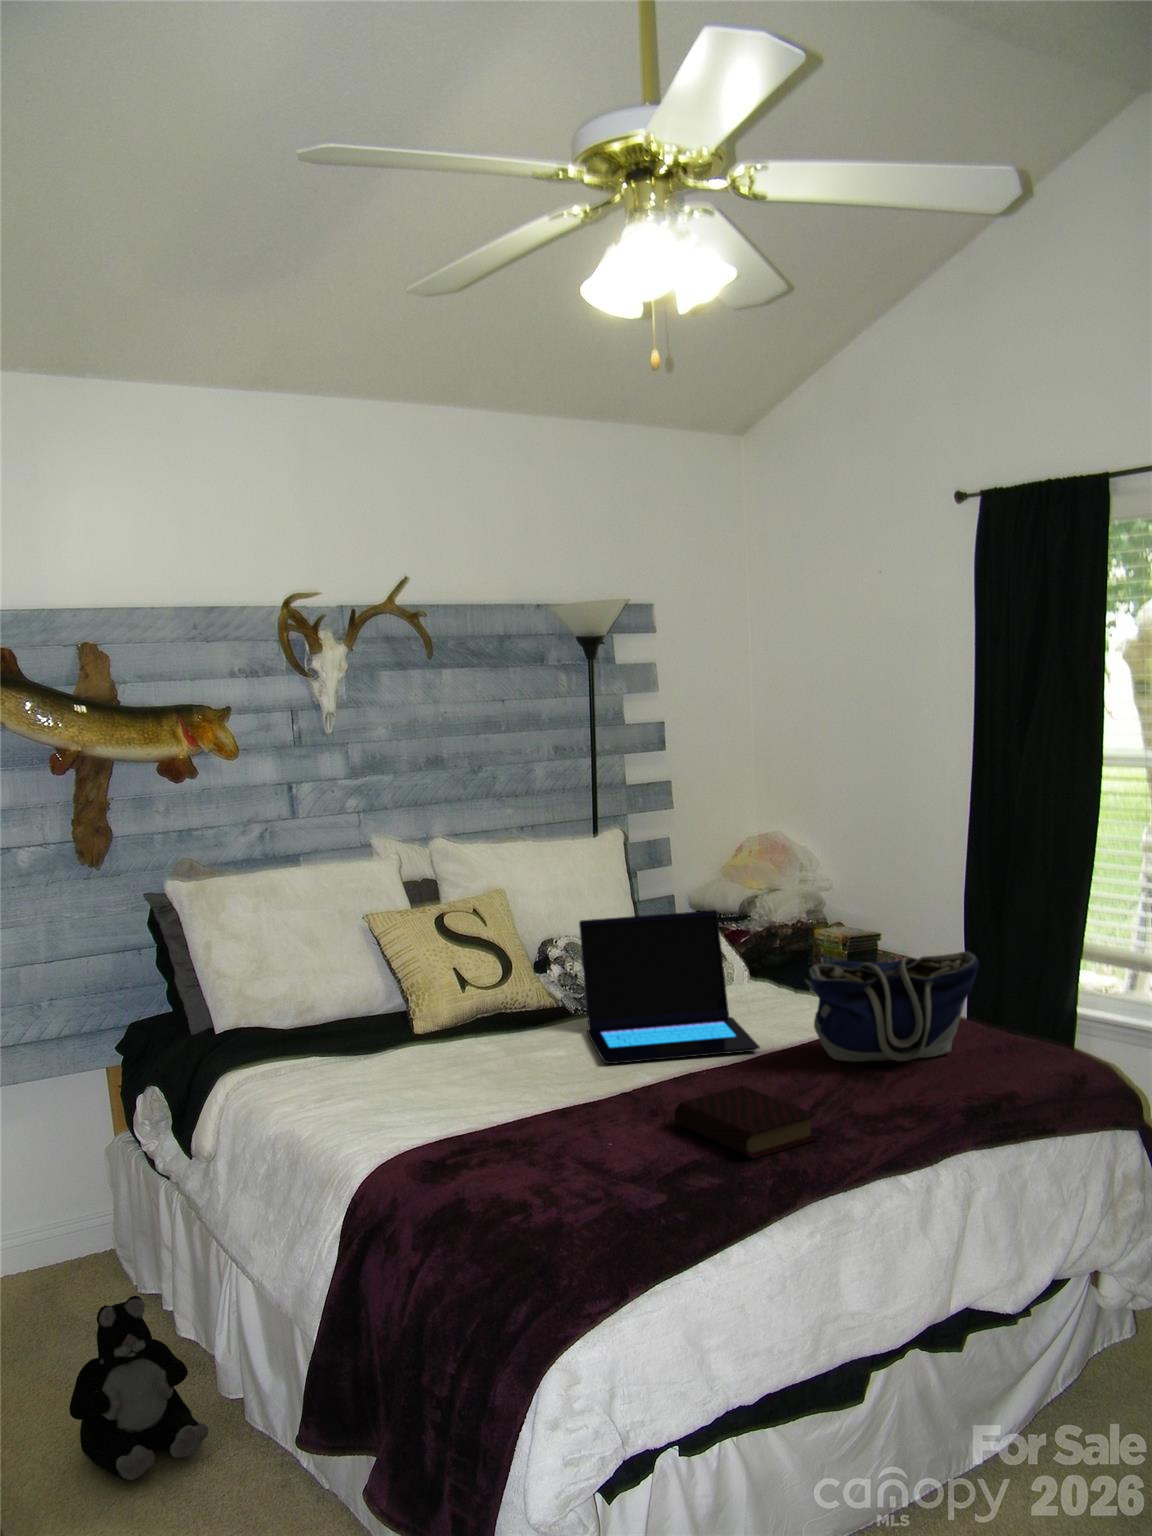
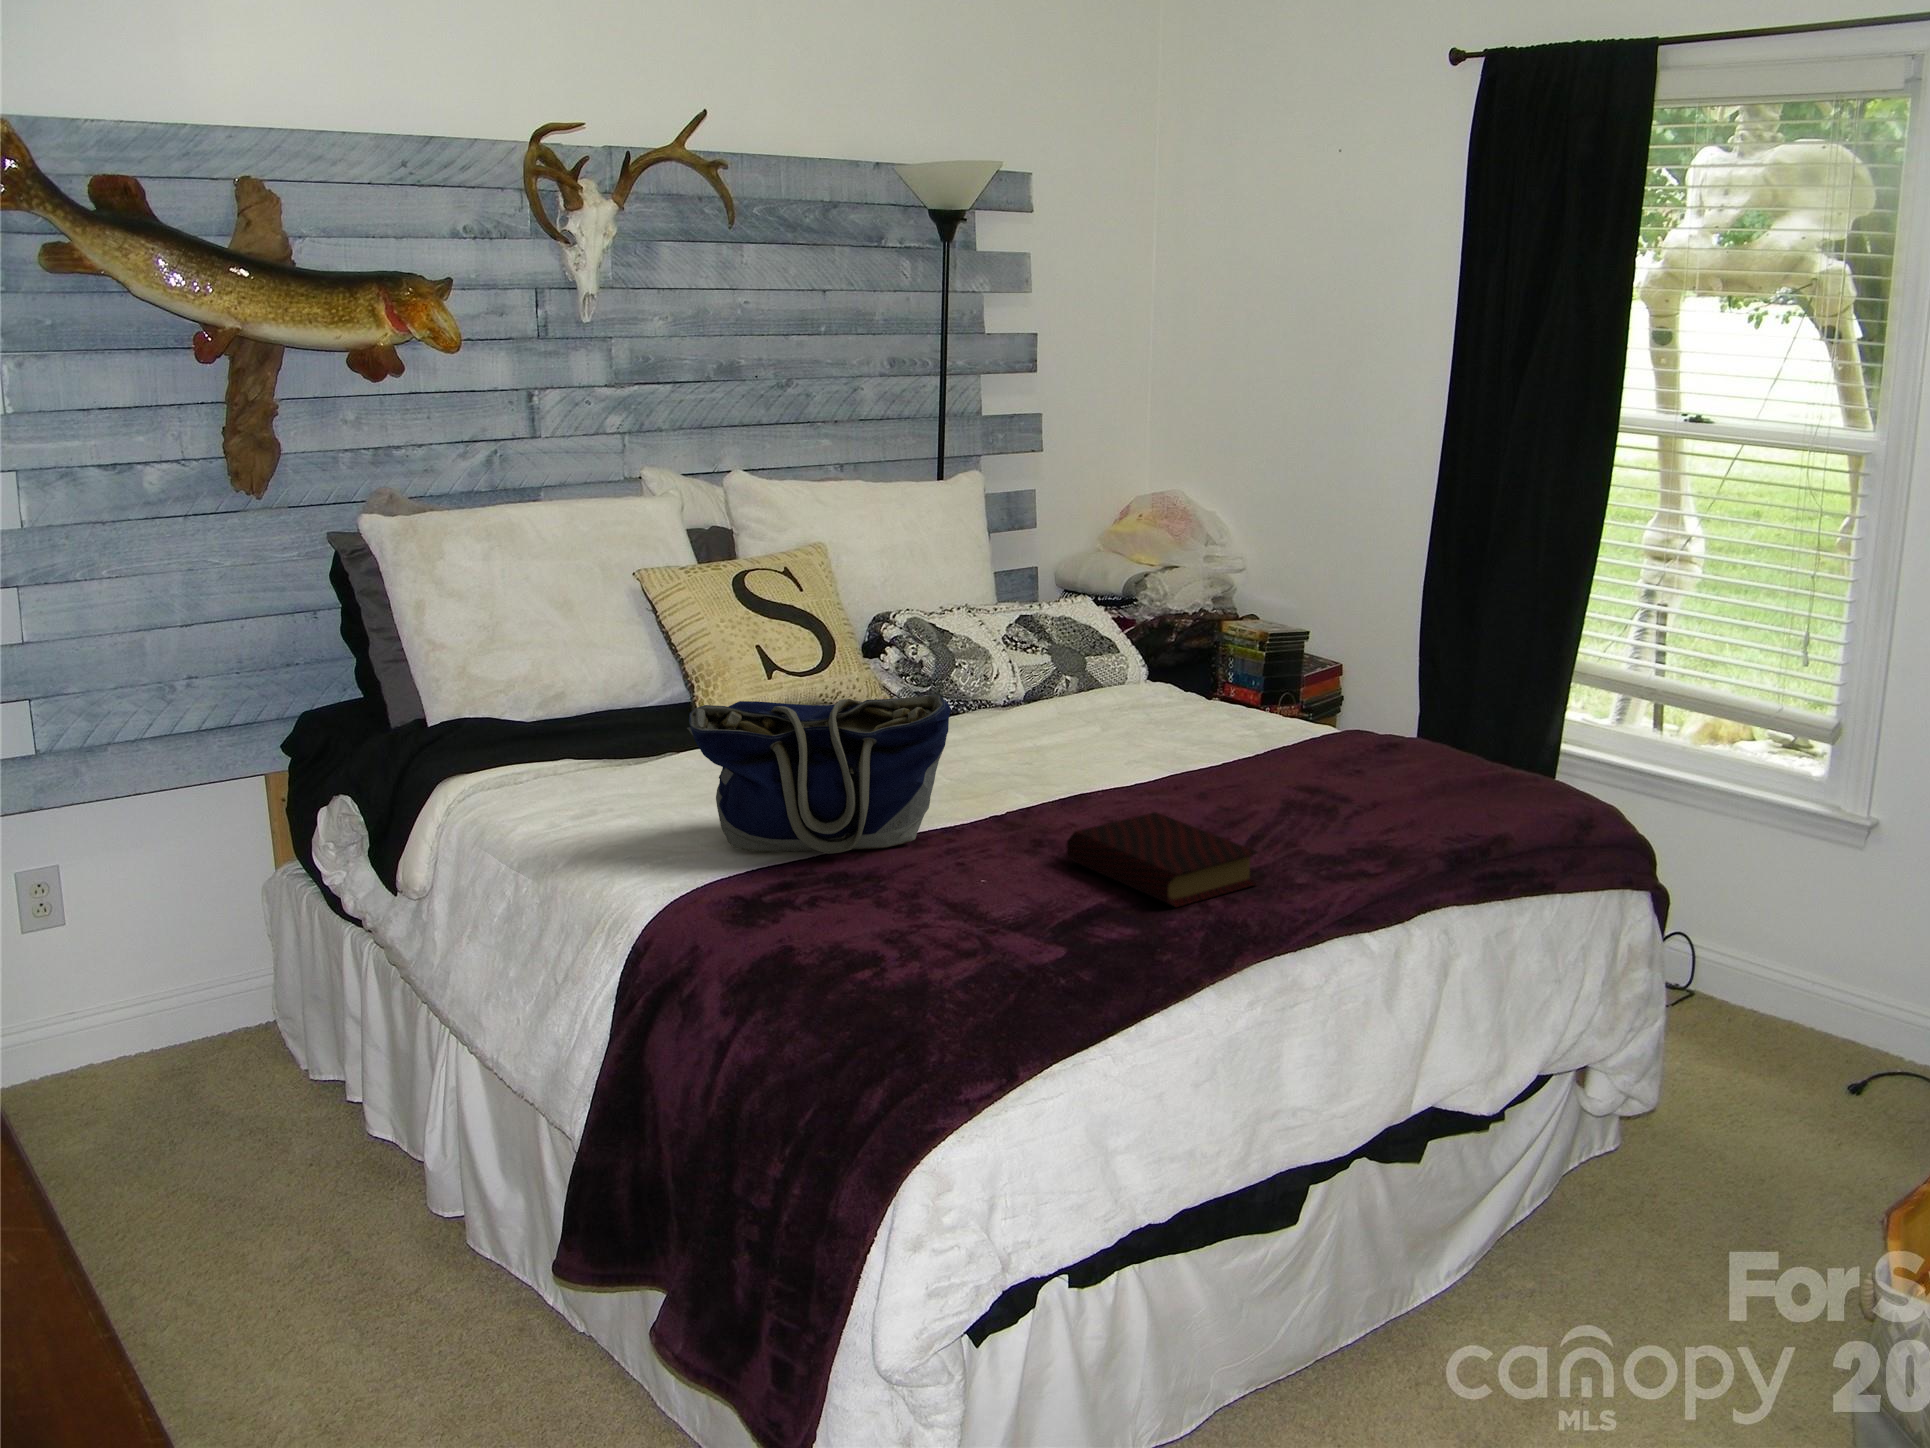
laptop: present [579,910,760,1064] -> none [933,585,1171,780]
tote bag: present [805,951,979,1062] -> present [687,694,951,854]
plush toy: present [70,1296,208,1481] -> none [233,1067,425,1304]

